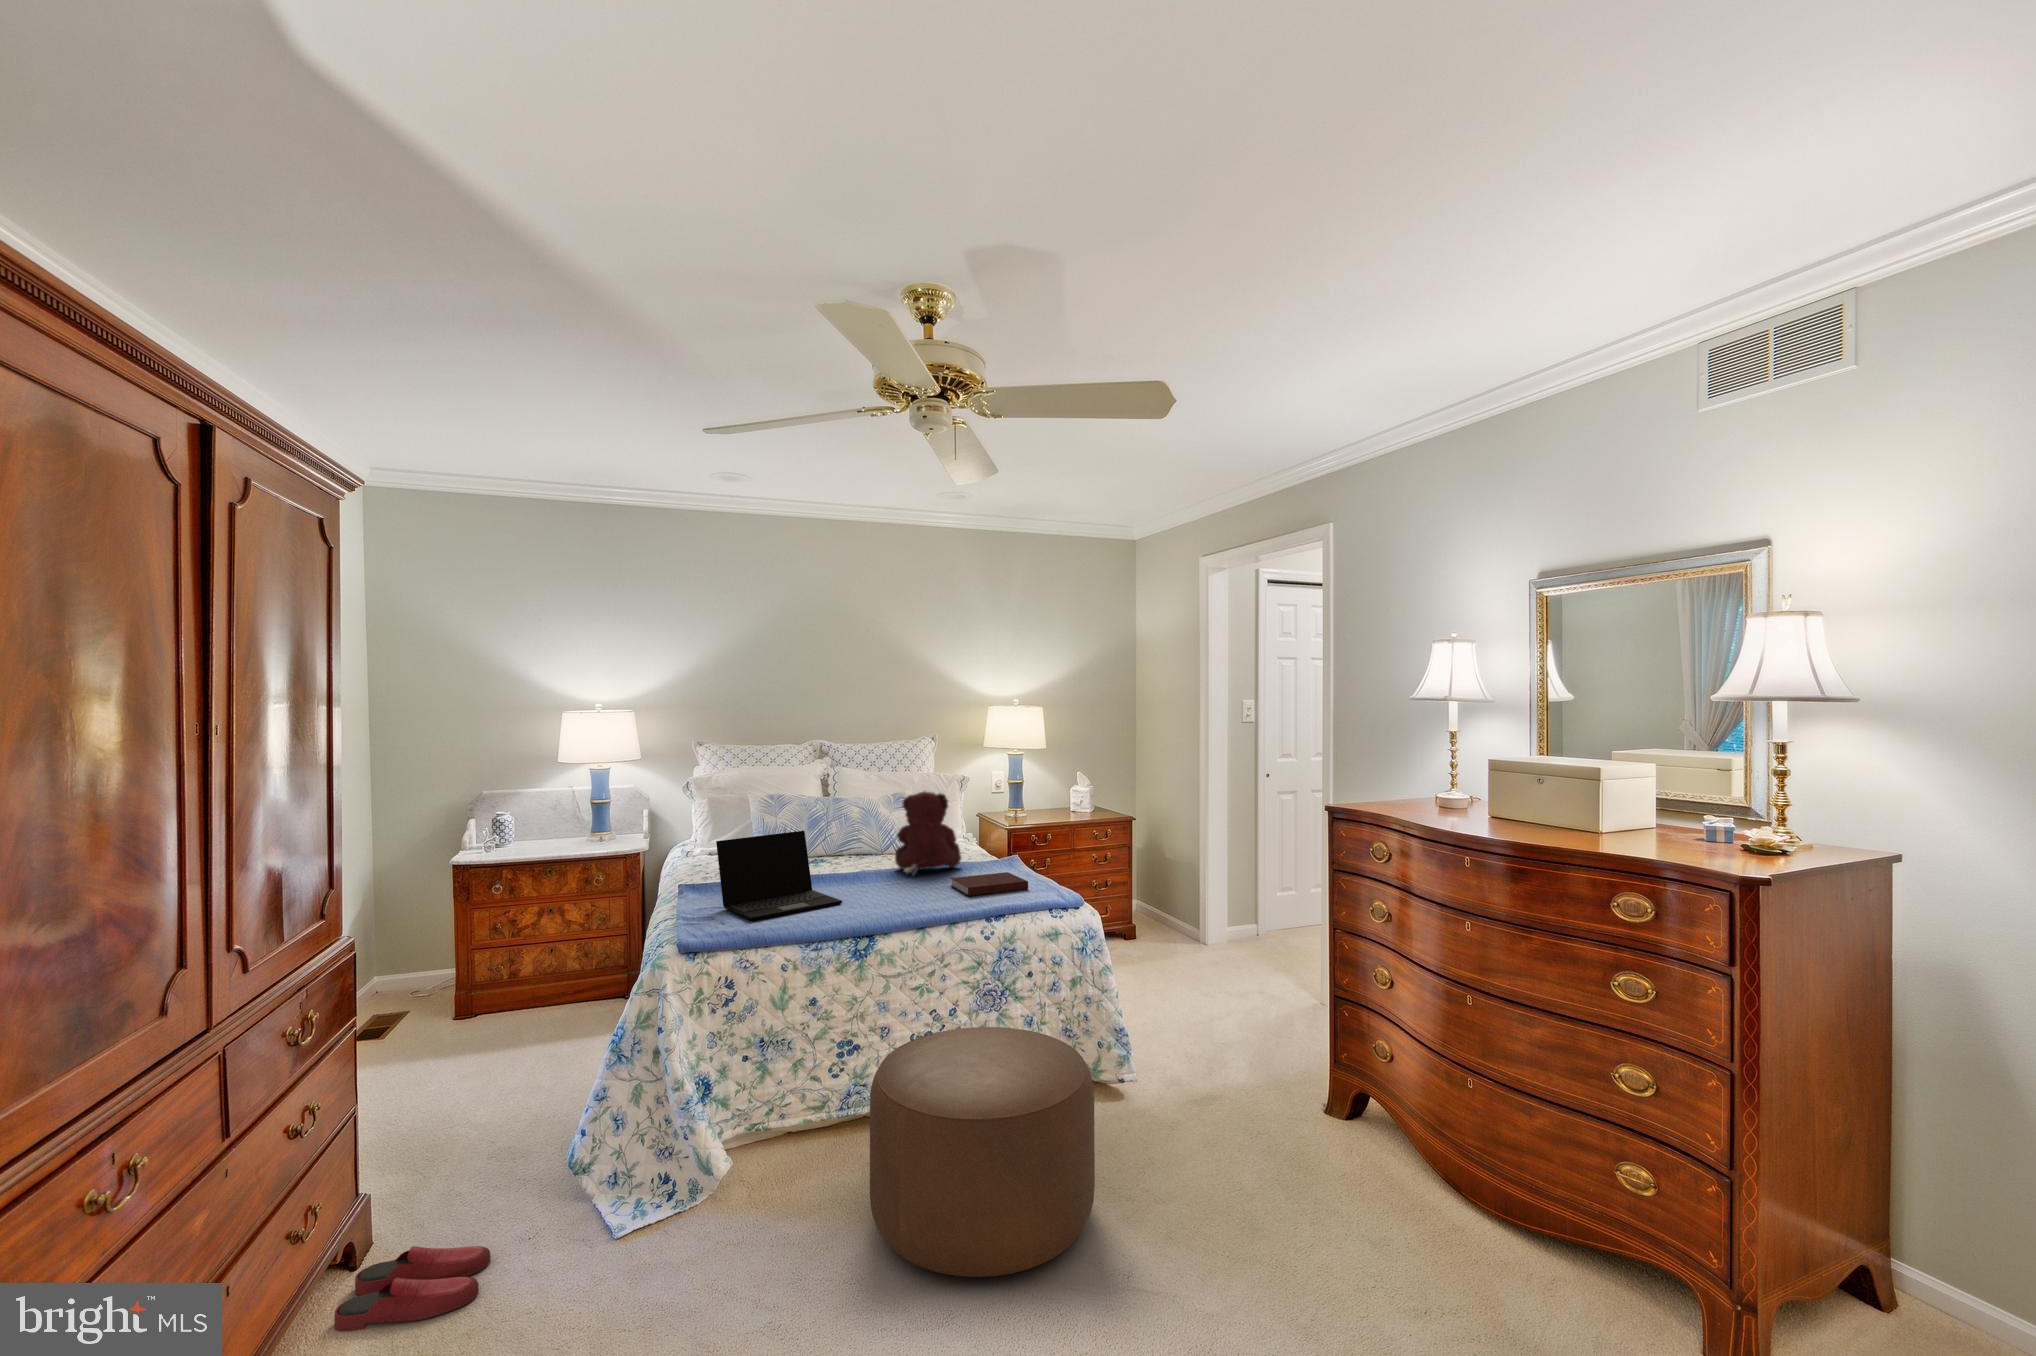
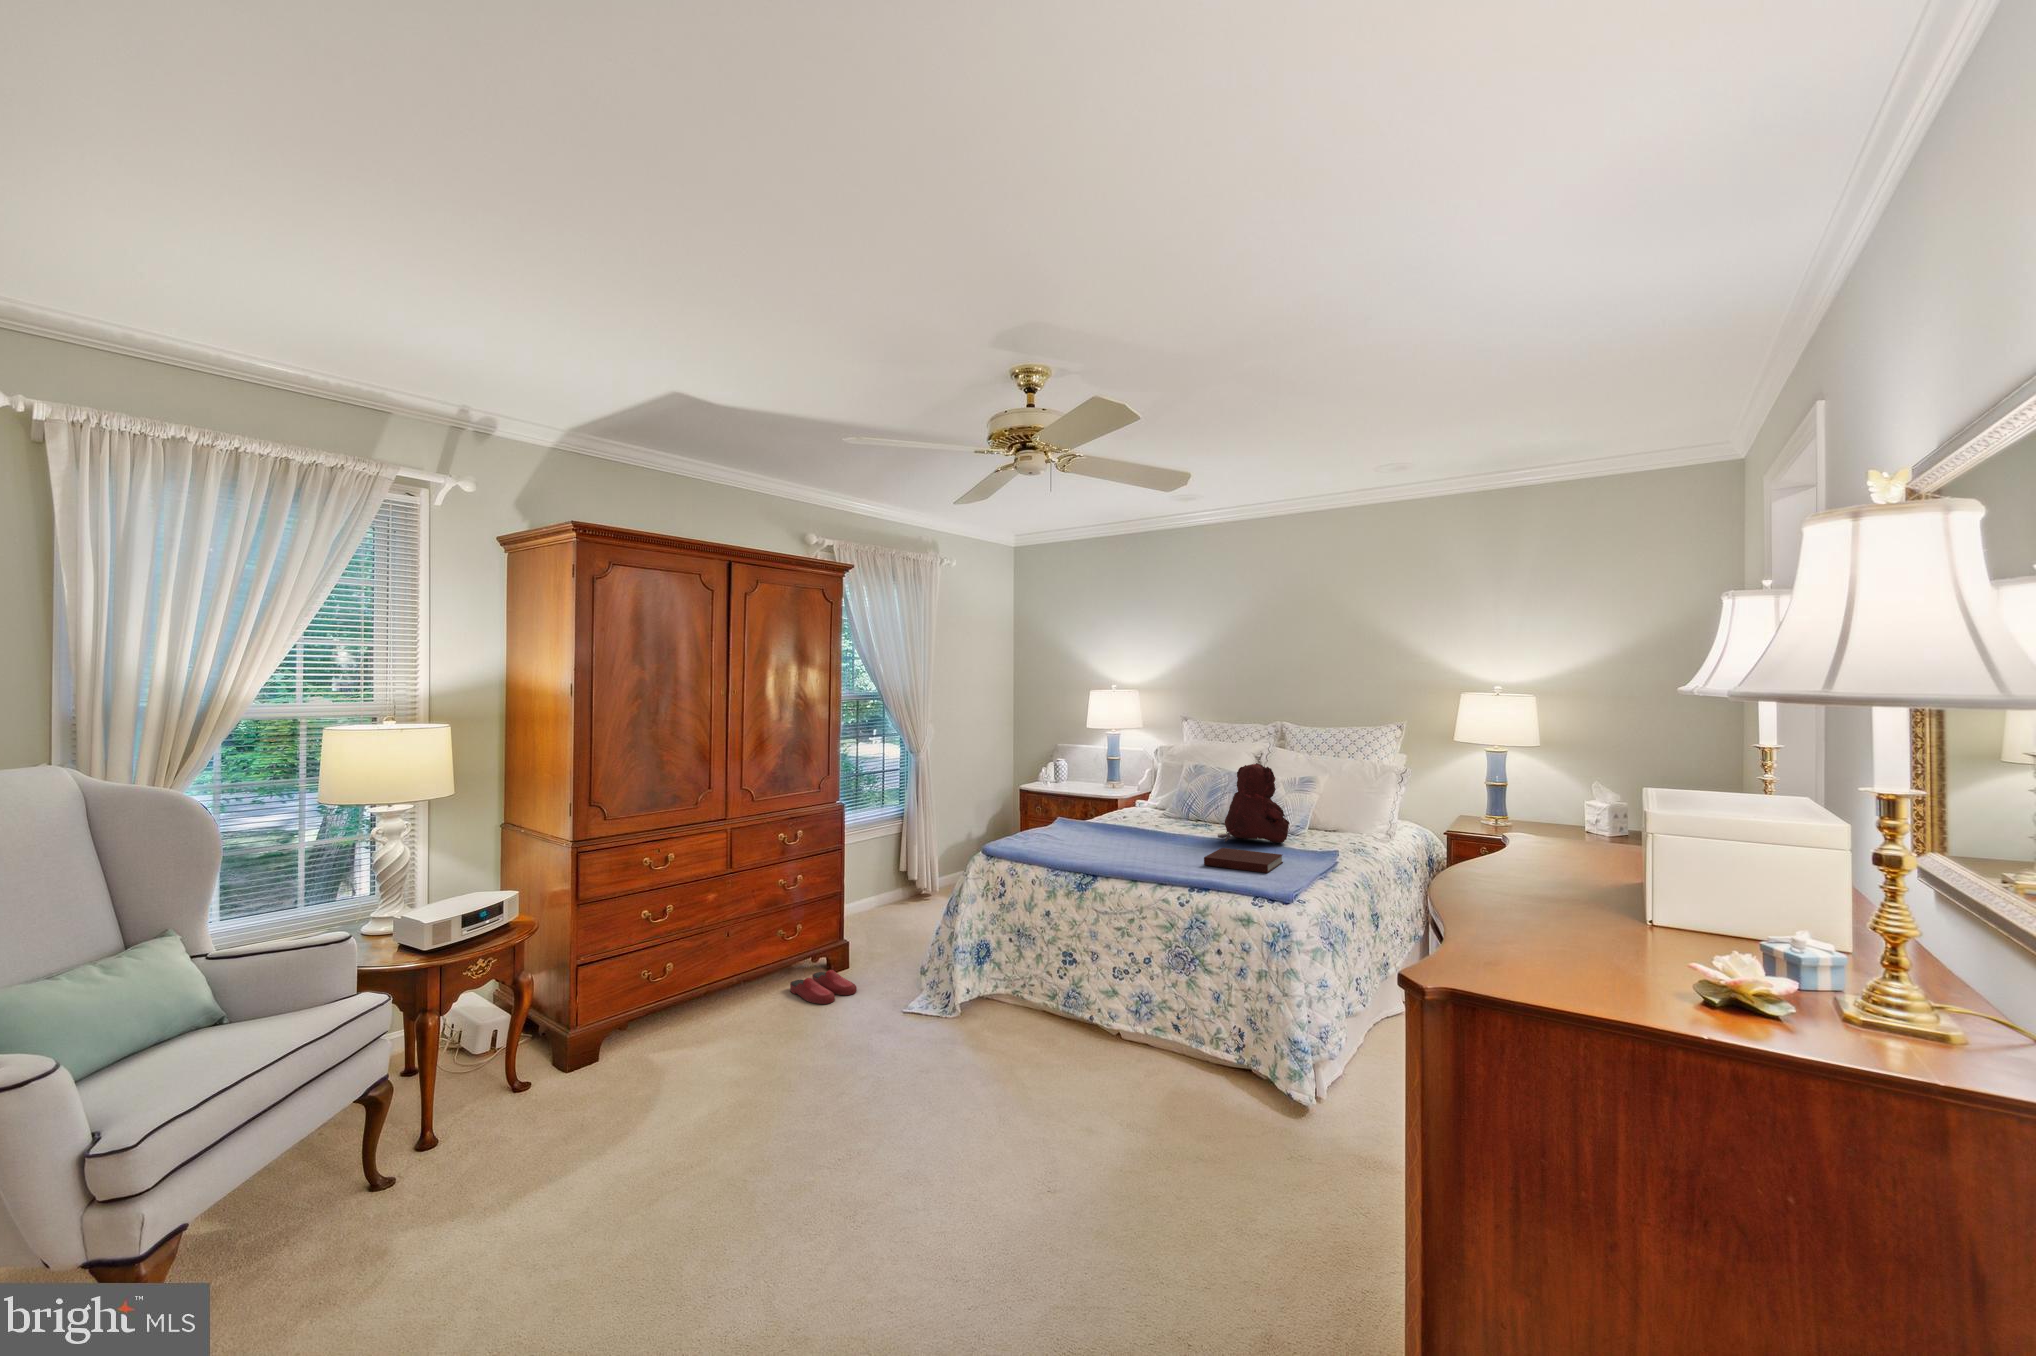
laptop: present [716,831,842,920] -> none [1039,783,1129,848]
ottoman: present [870,1027,1095,1277] -> none [931,955,1116,1147]

